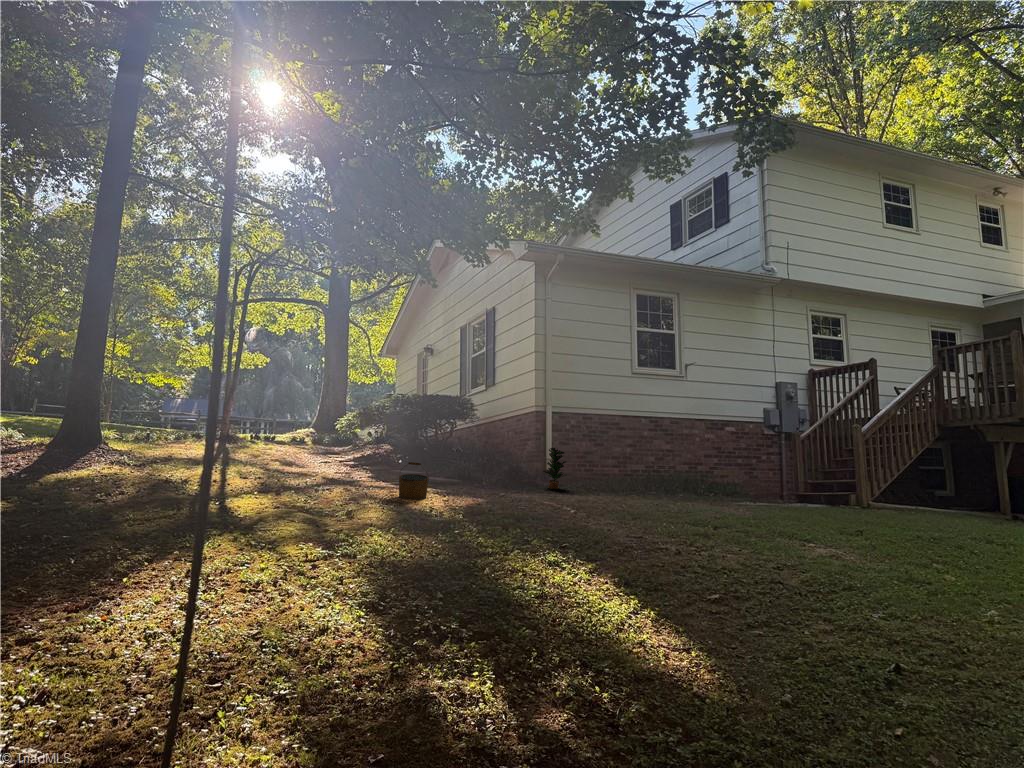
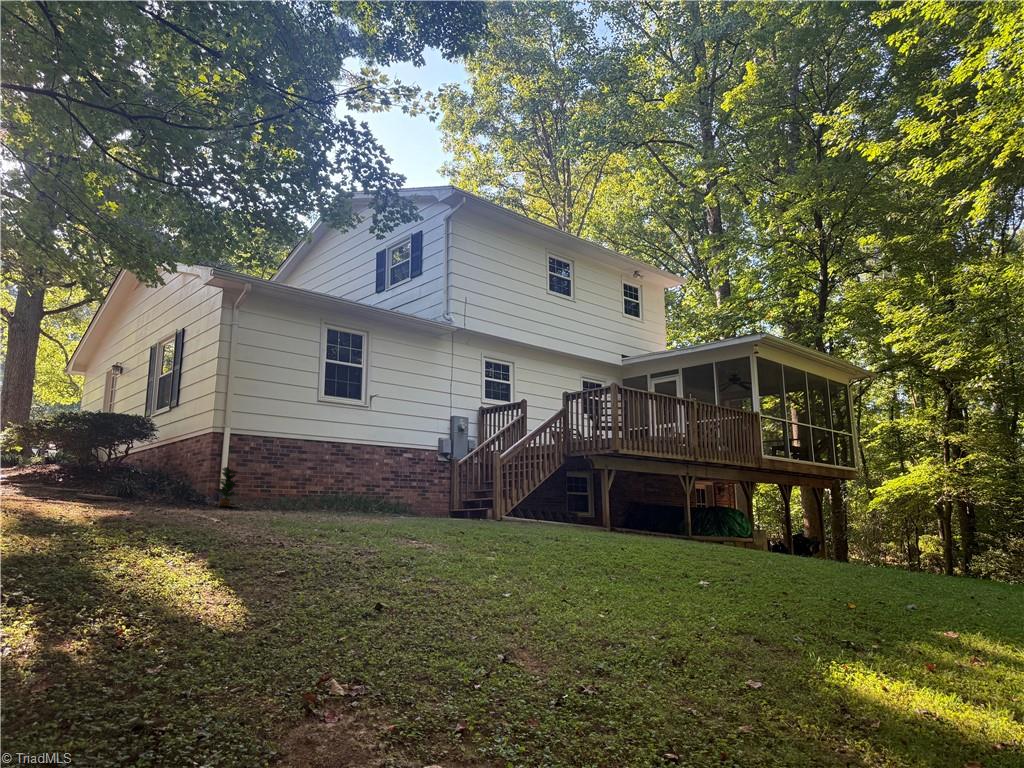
bucket: present [399,462,429,500] -> none [38,474,74,511]

